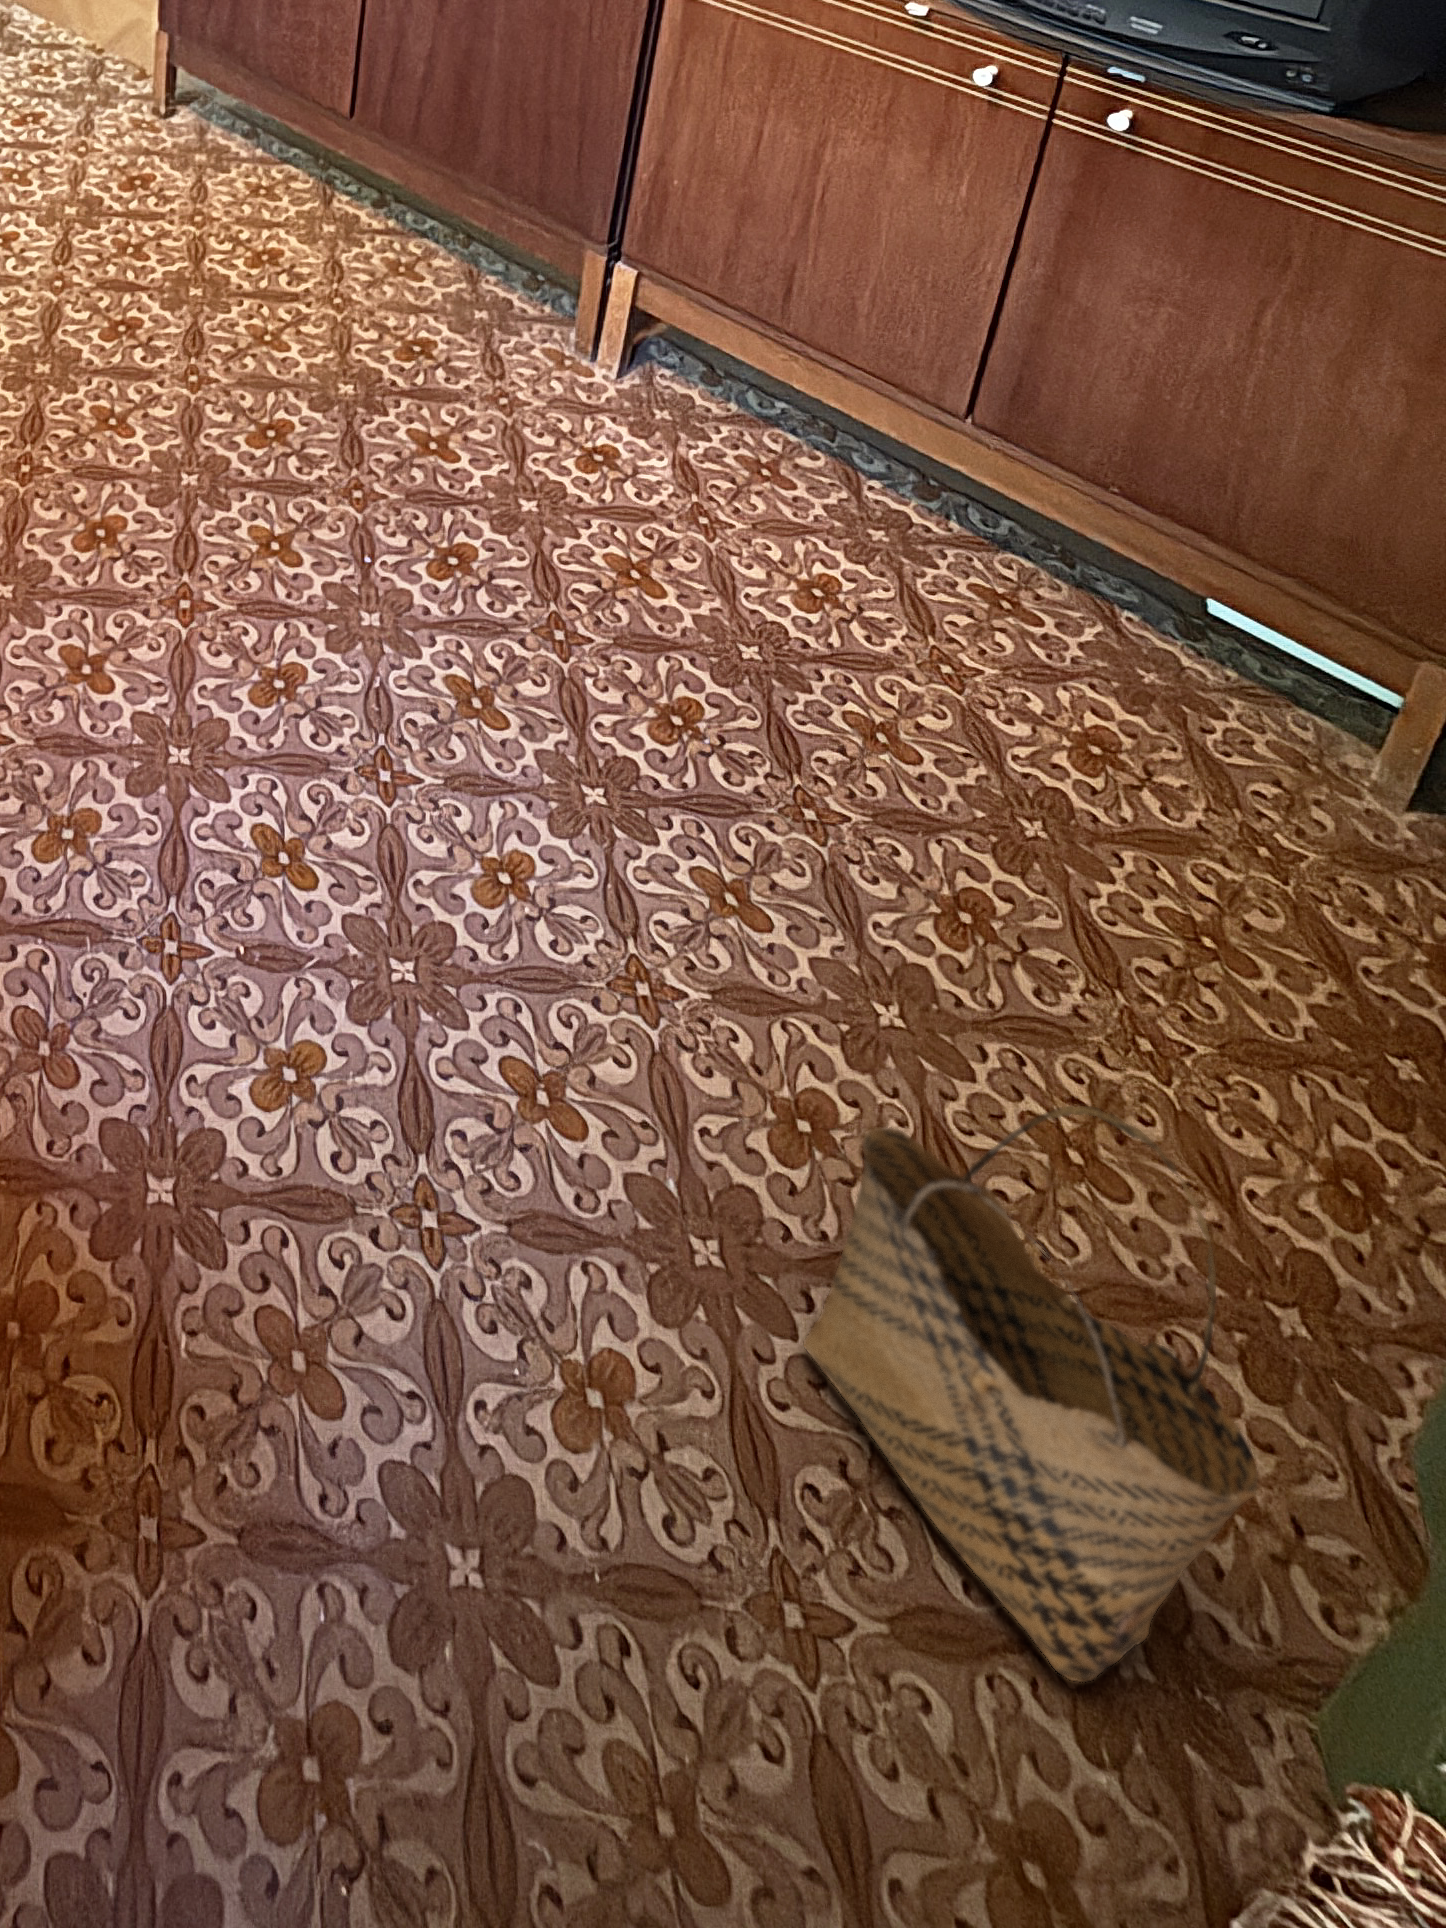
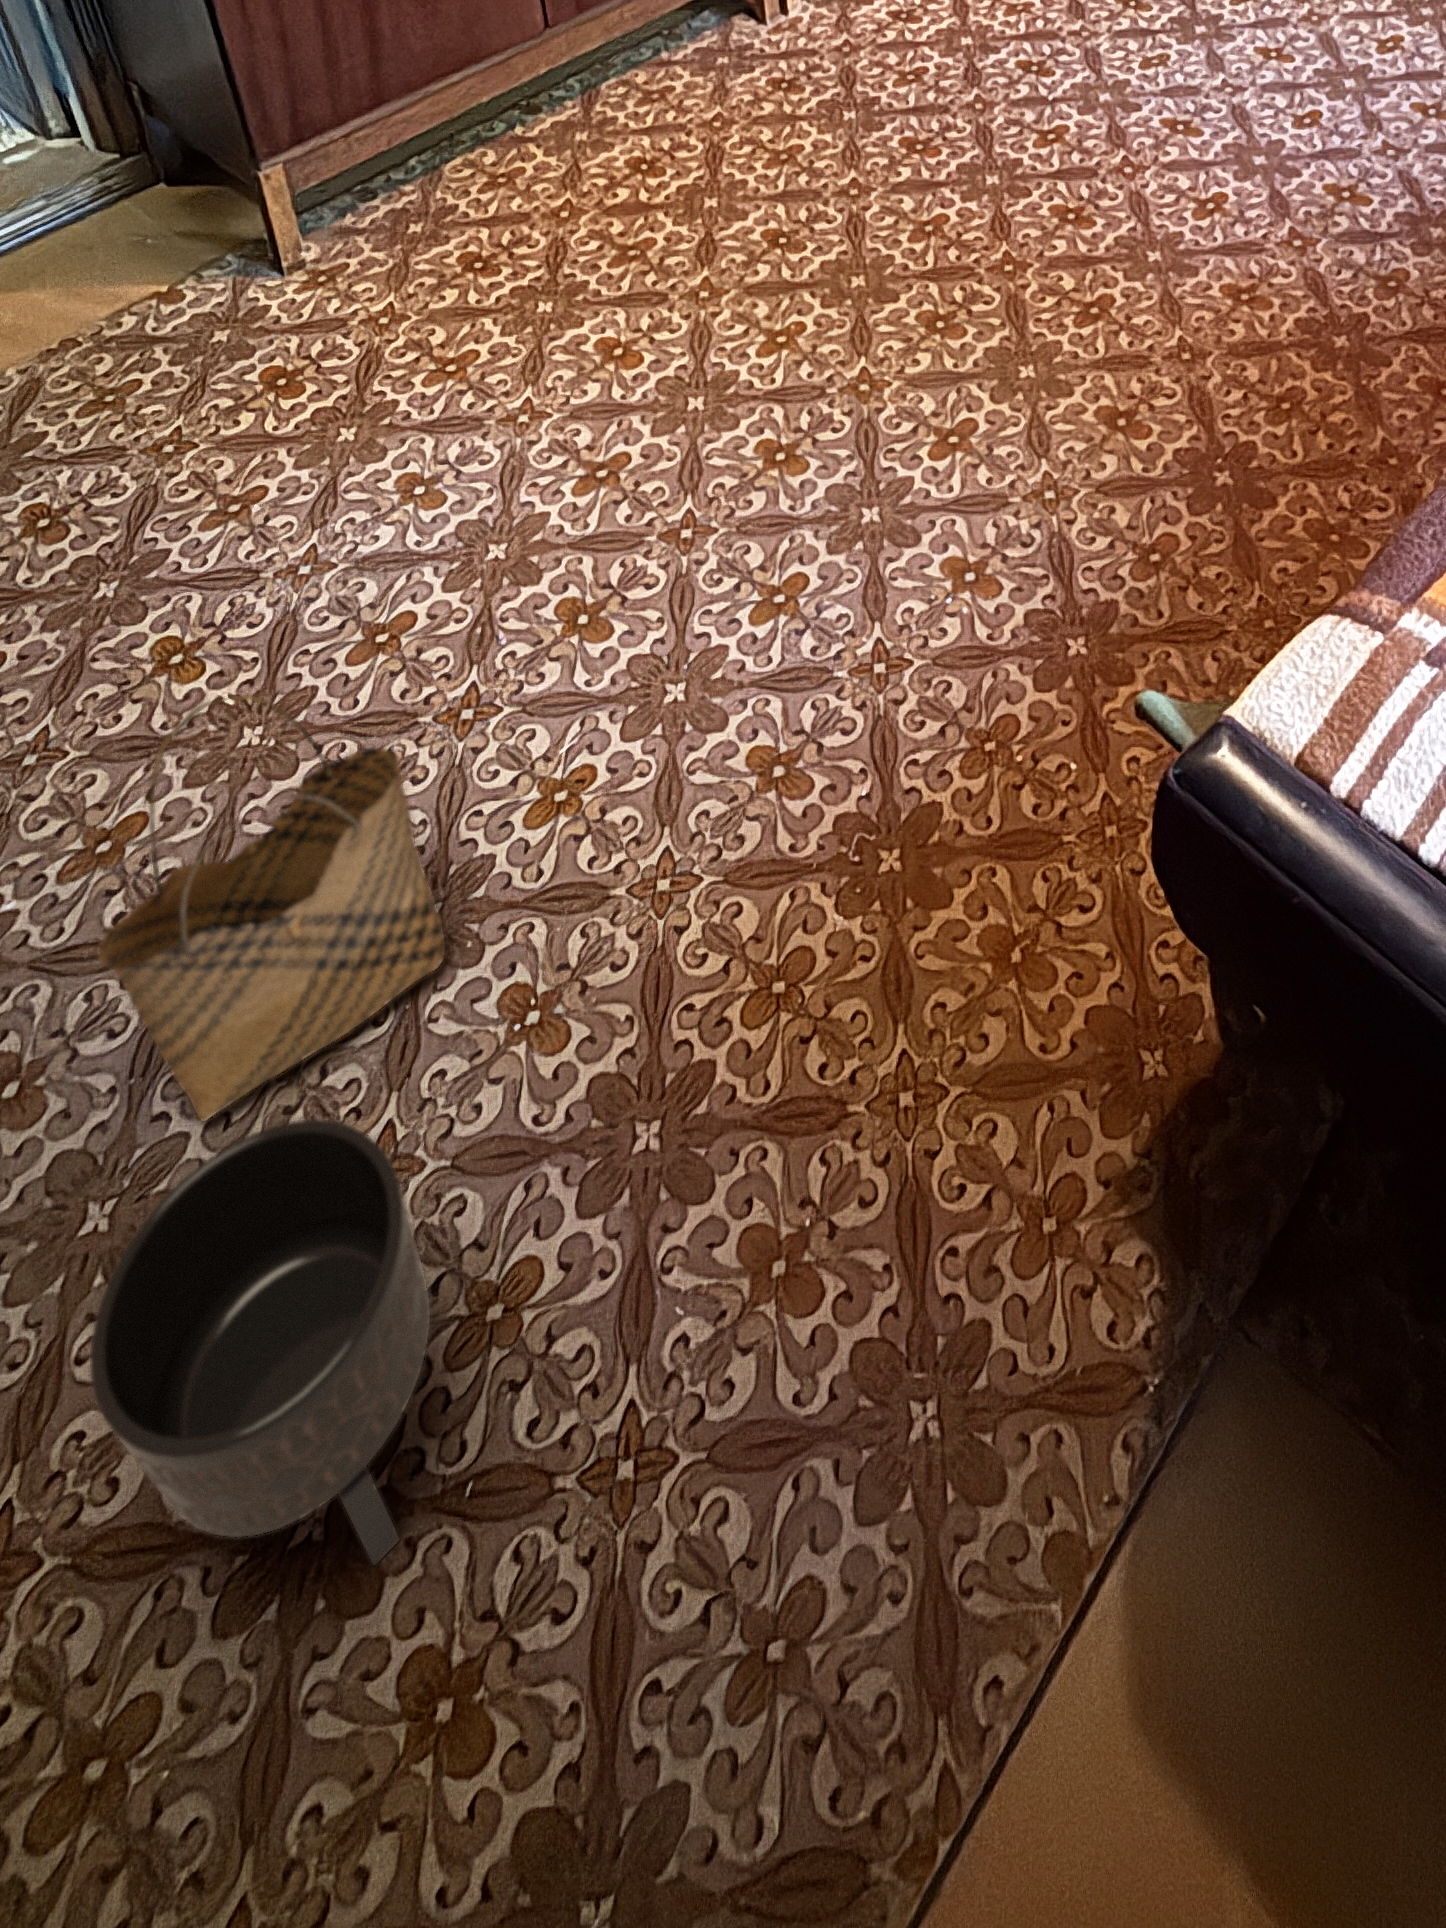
planter: none [408,1197,728,1675] -> present [90,1119,430,1564]

